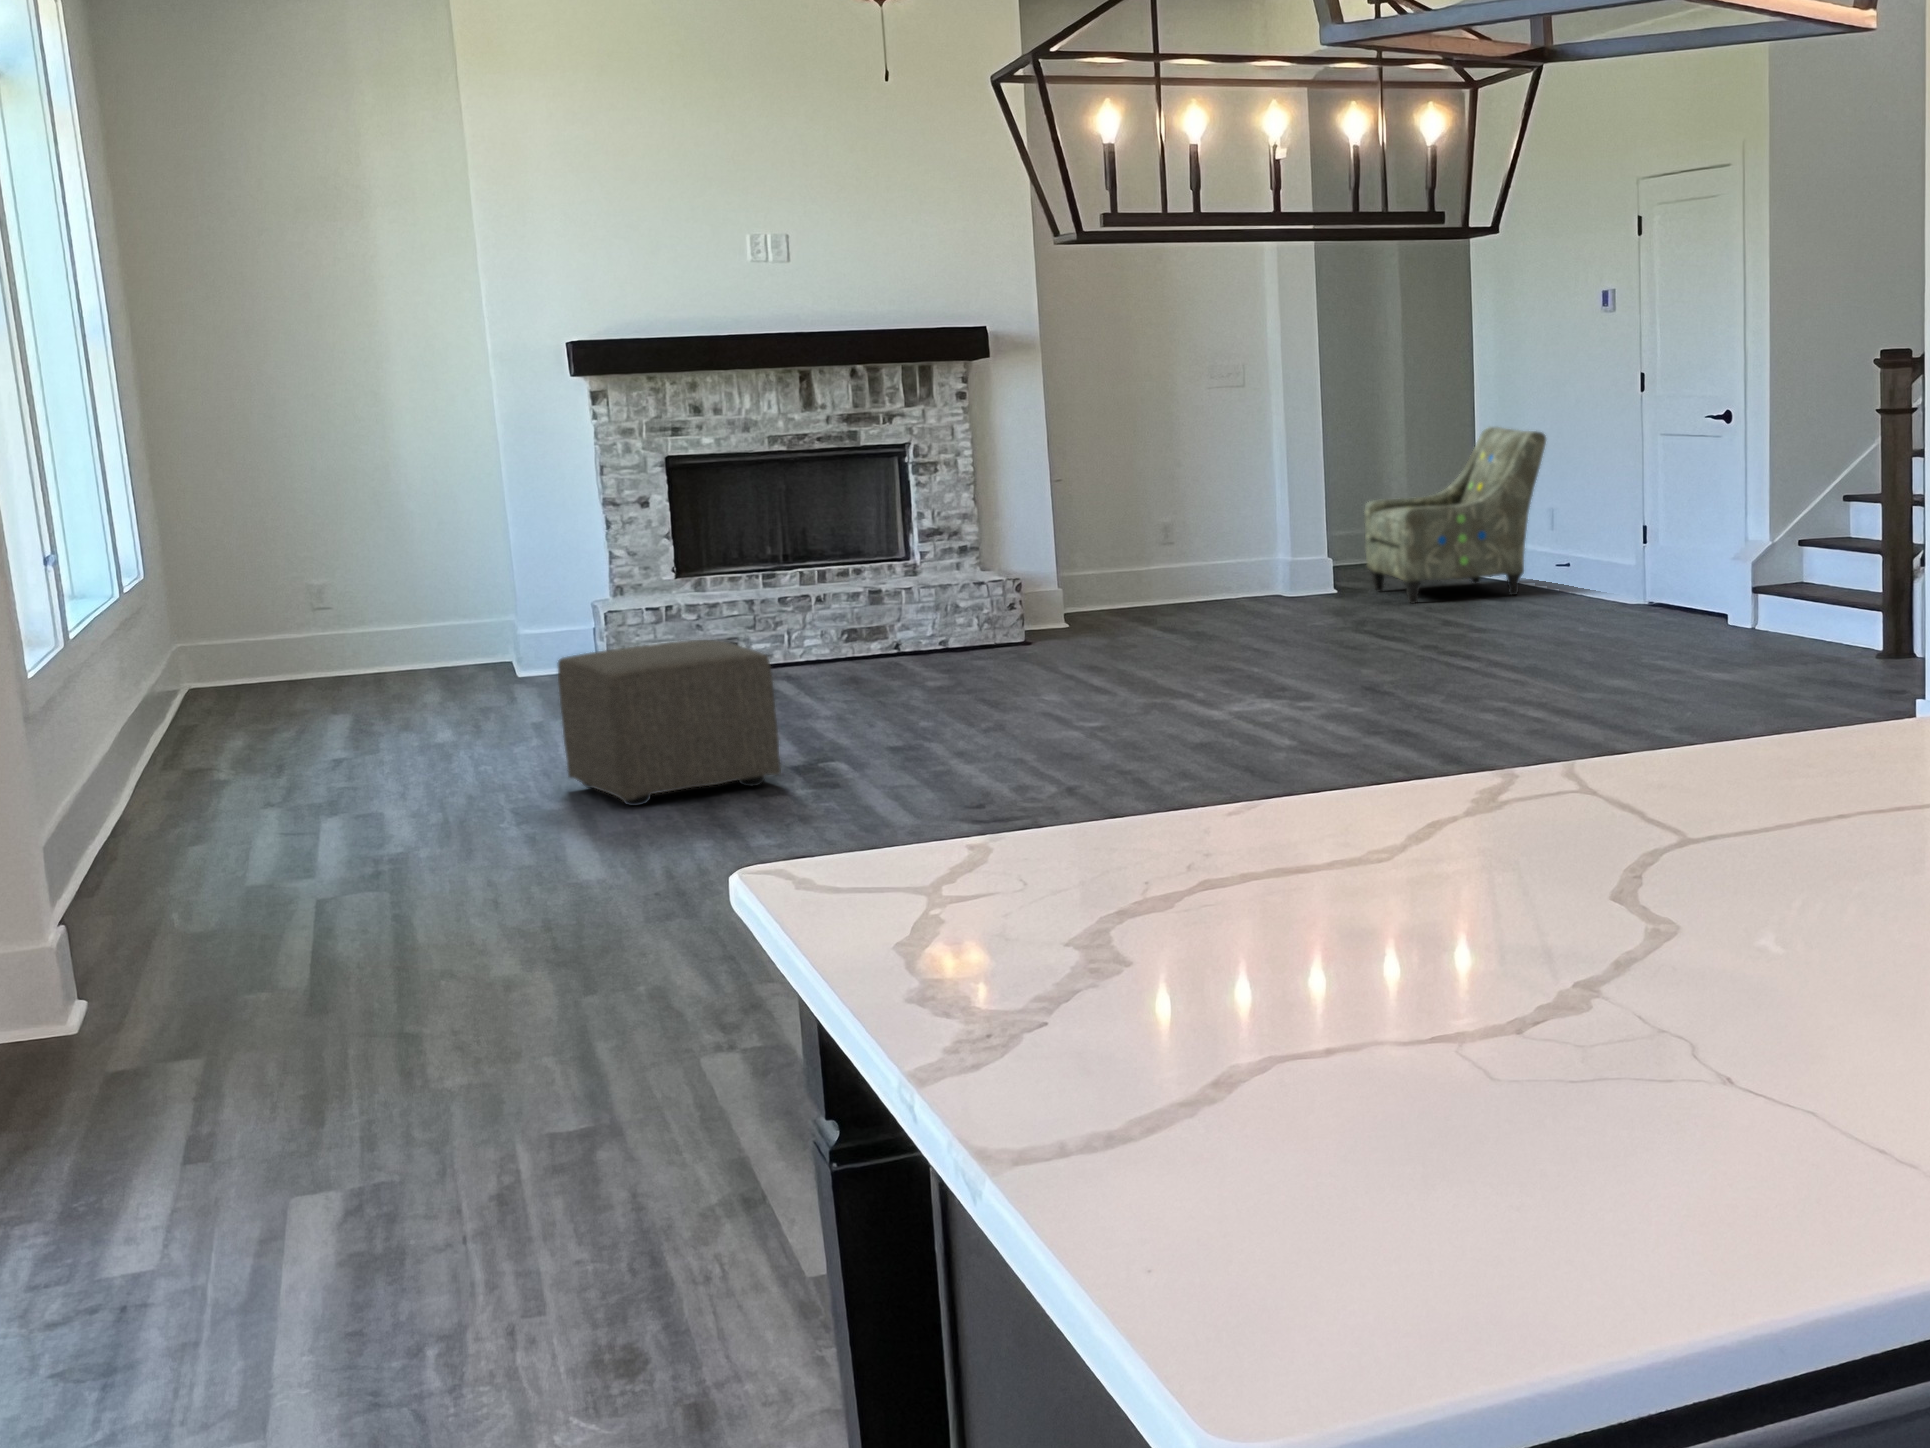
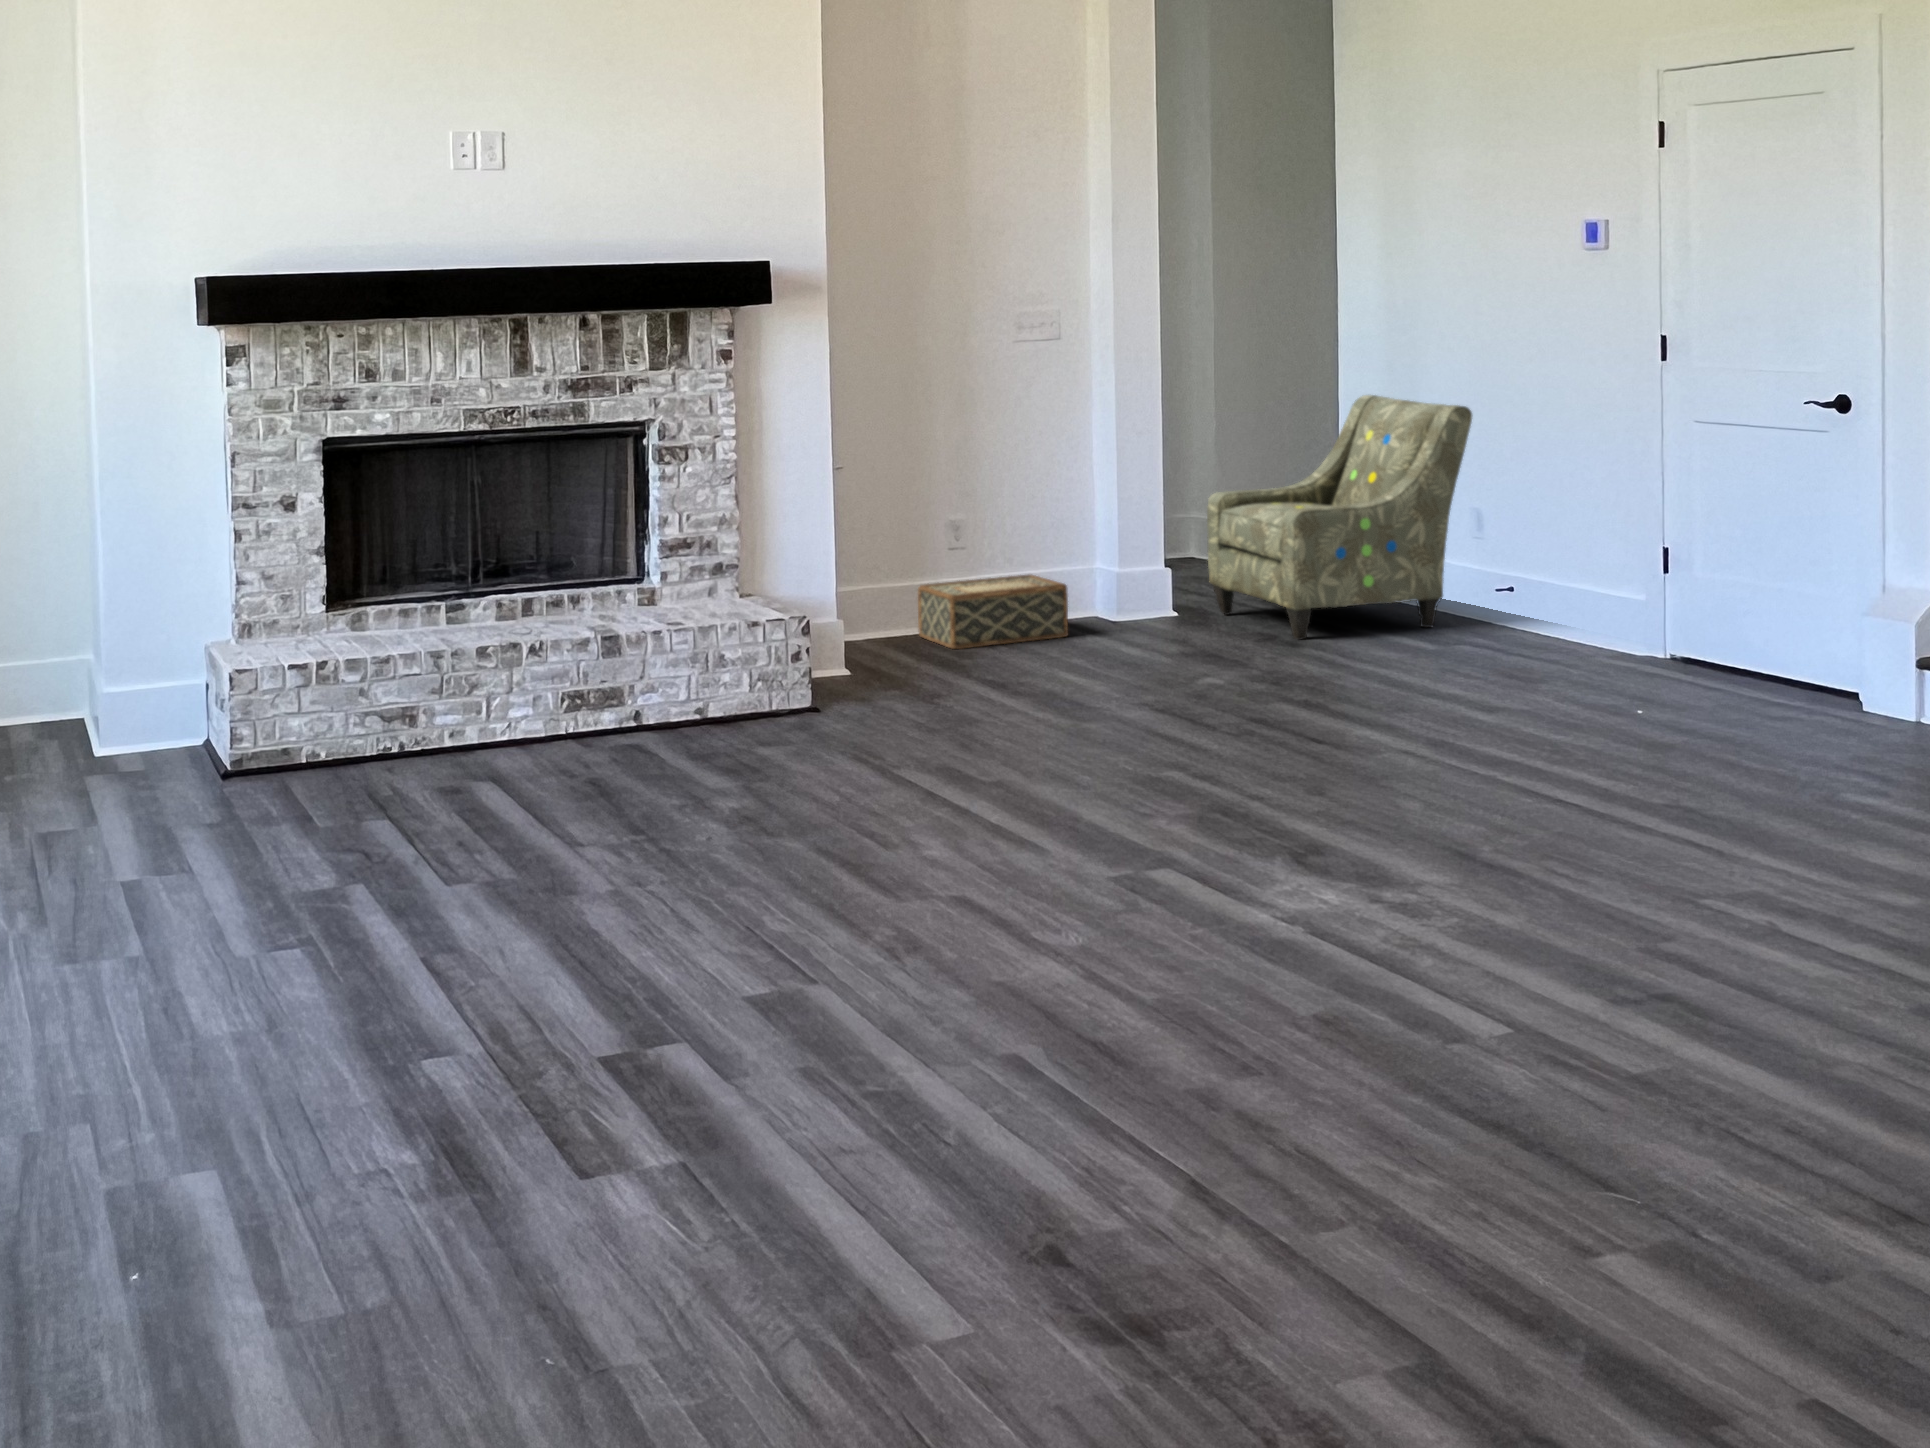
woven basket: none [1138,562,1249,613] -> present [918,575,1068,649]
ottoman: present [558,640,781,806] -> none [212,811,617,1188]

